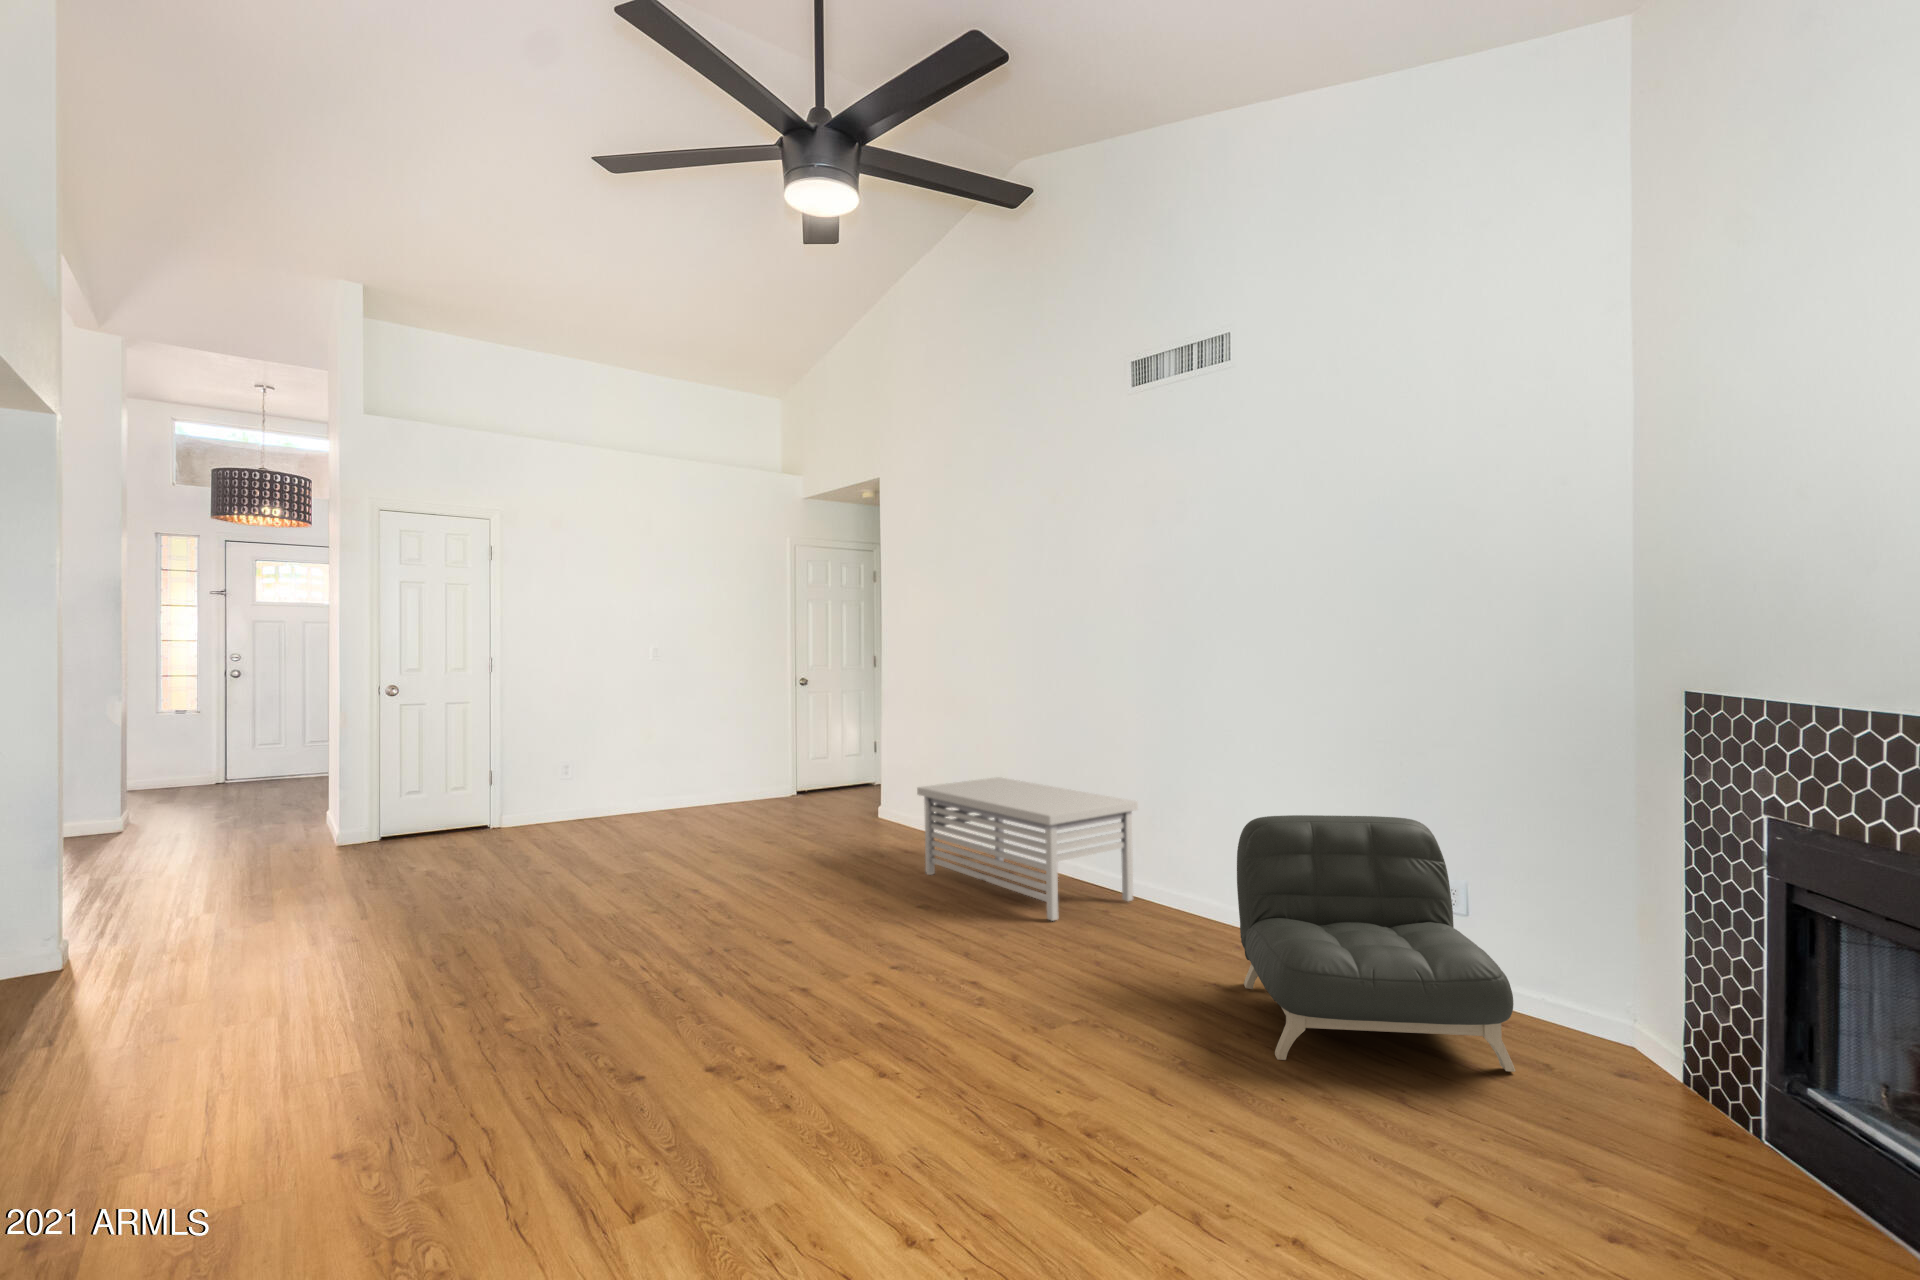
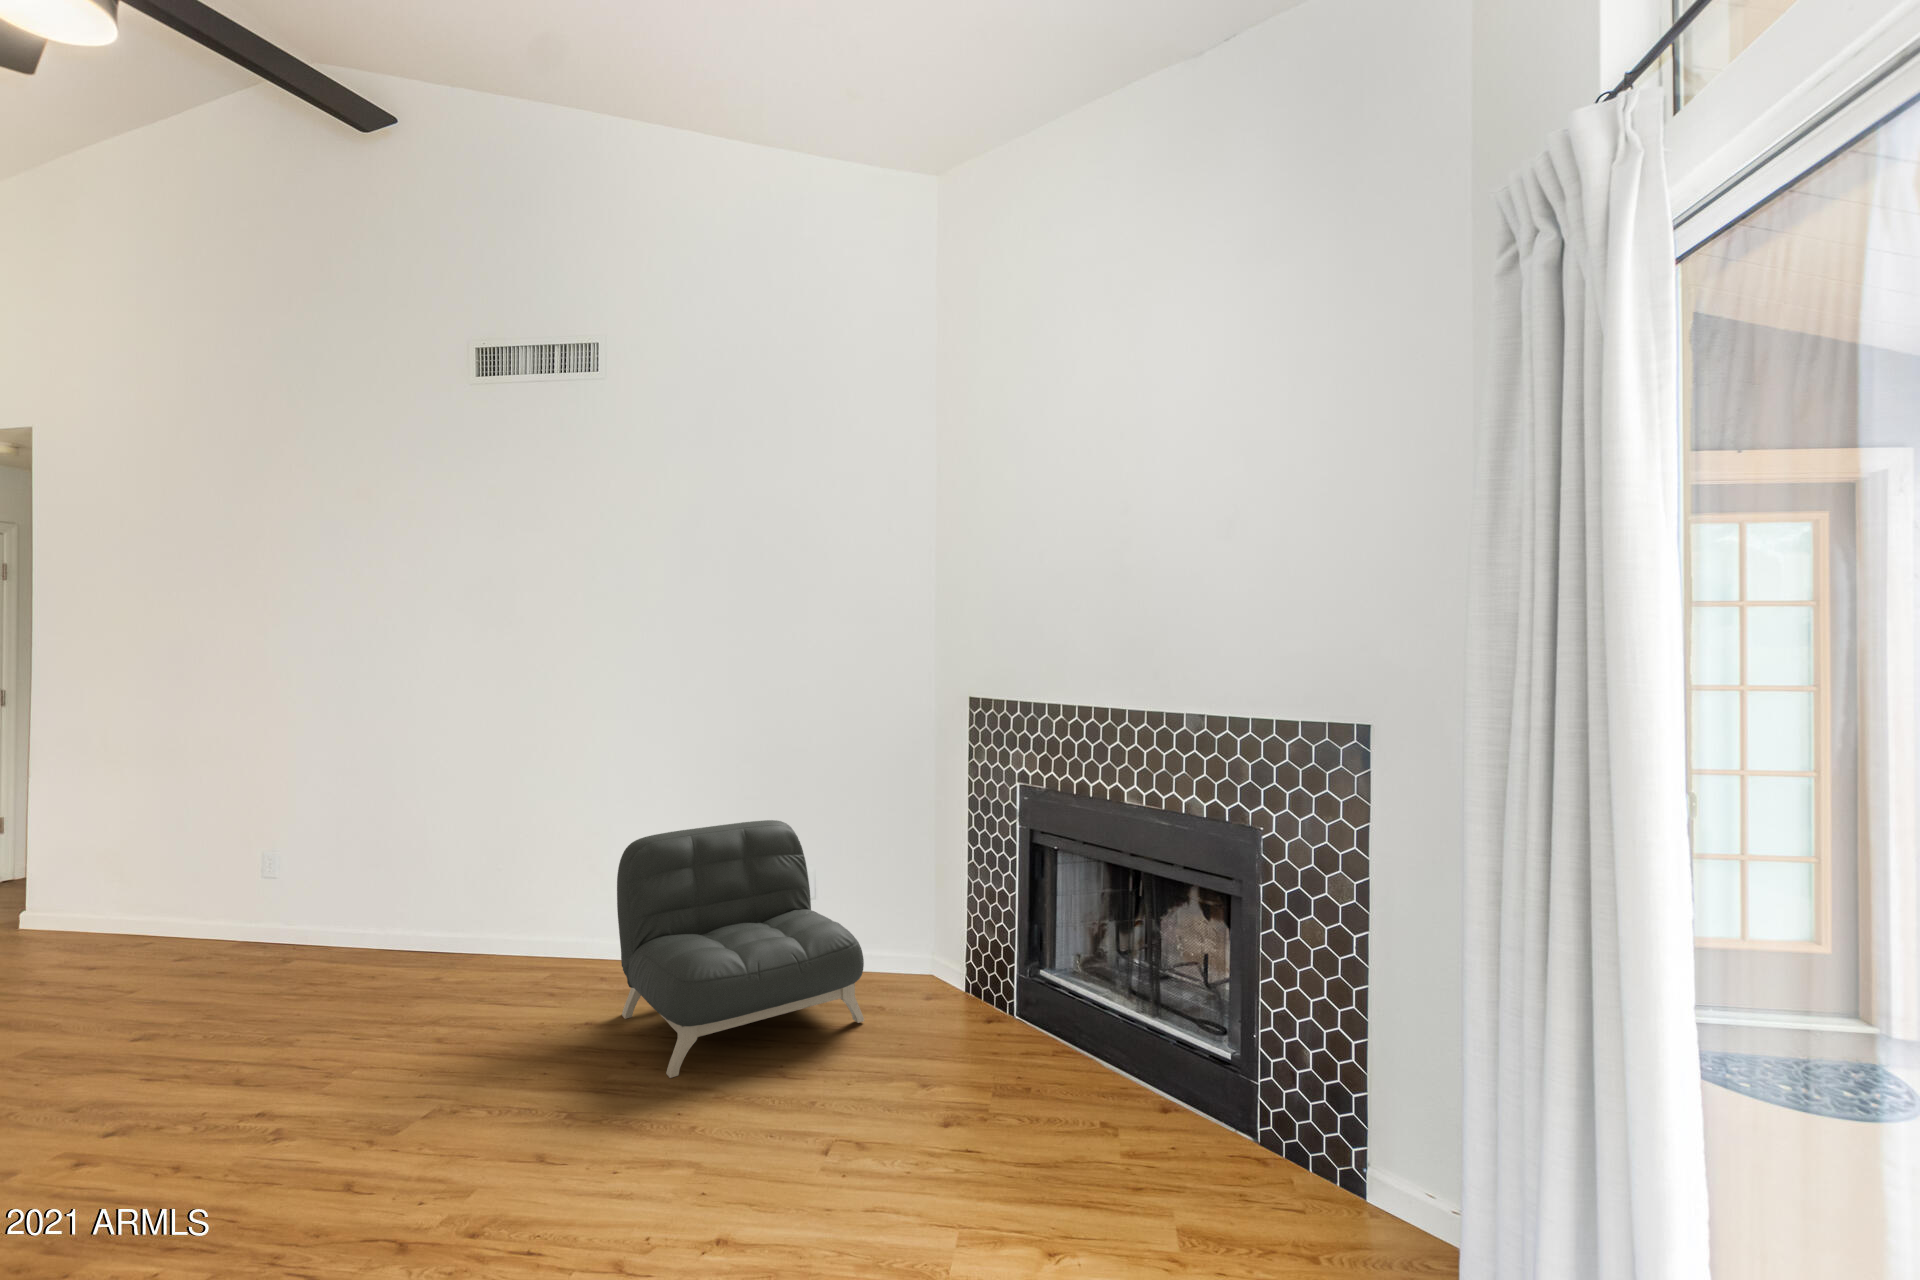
storage bench: present [917,777,1138,921] -> none [125,839,484,1007]

